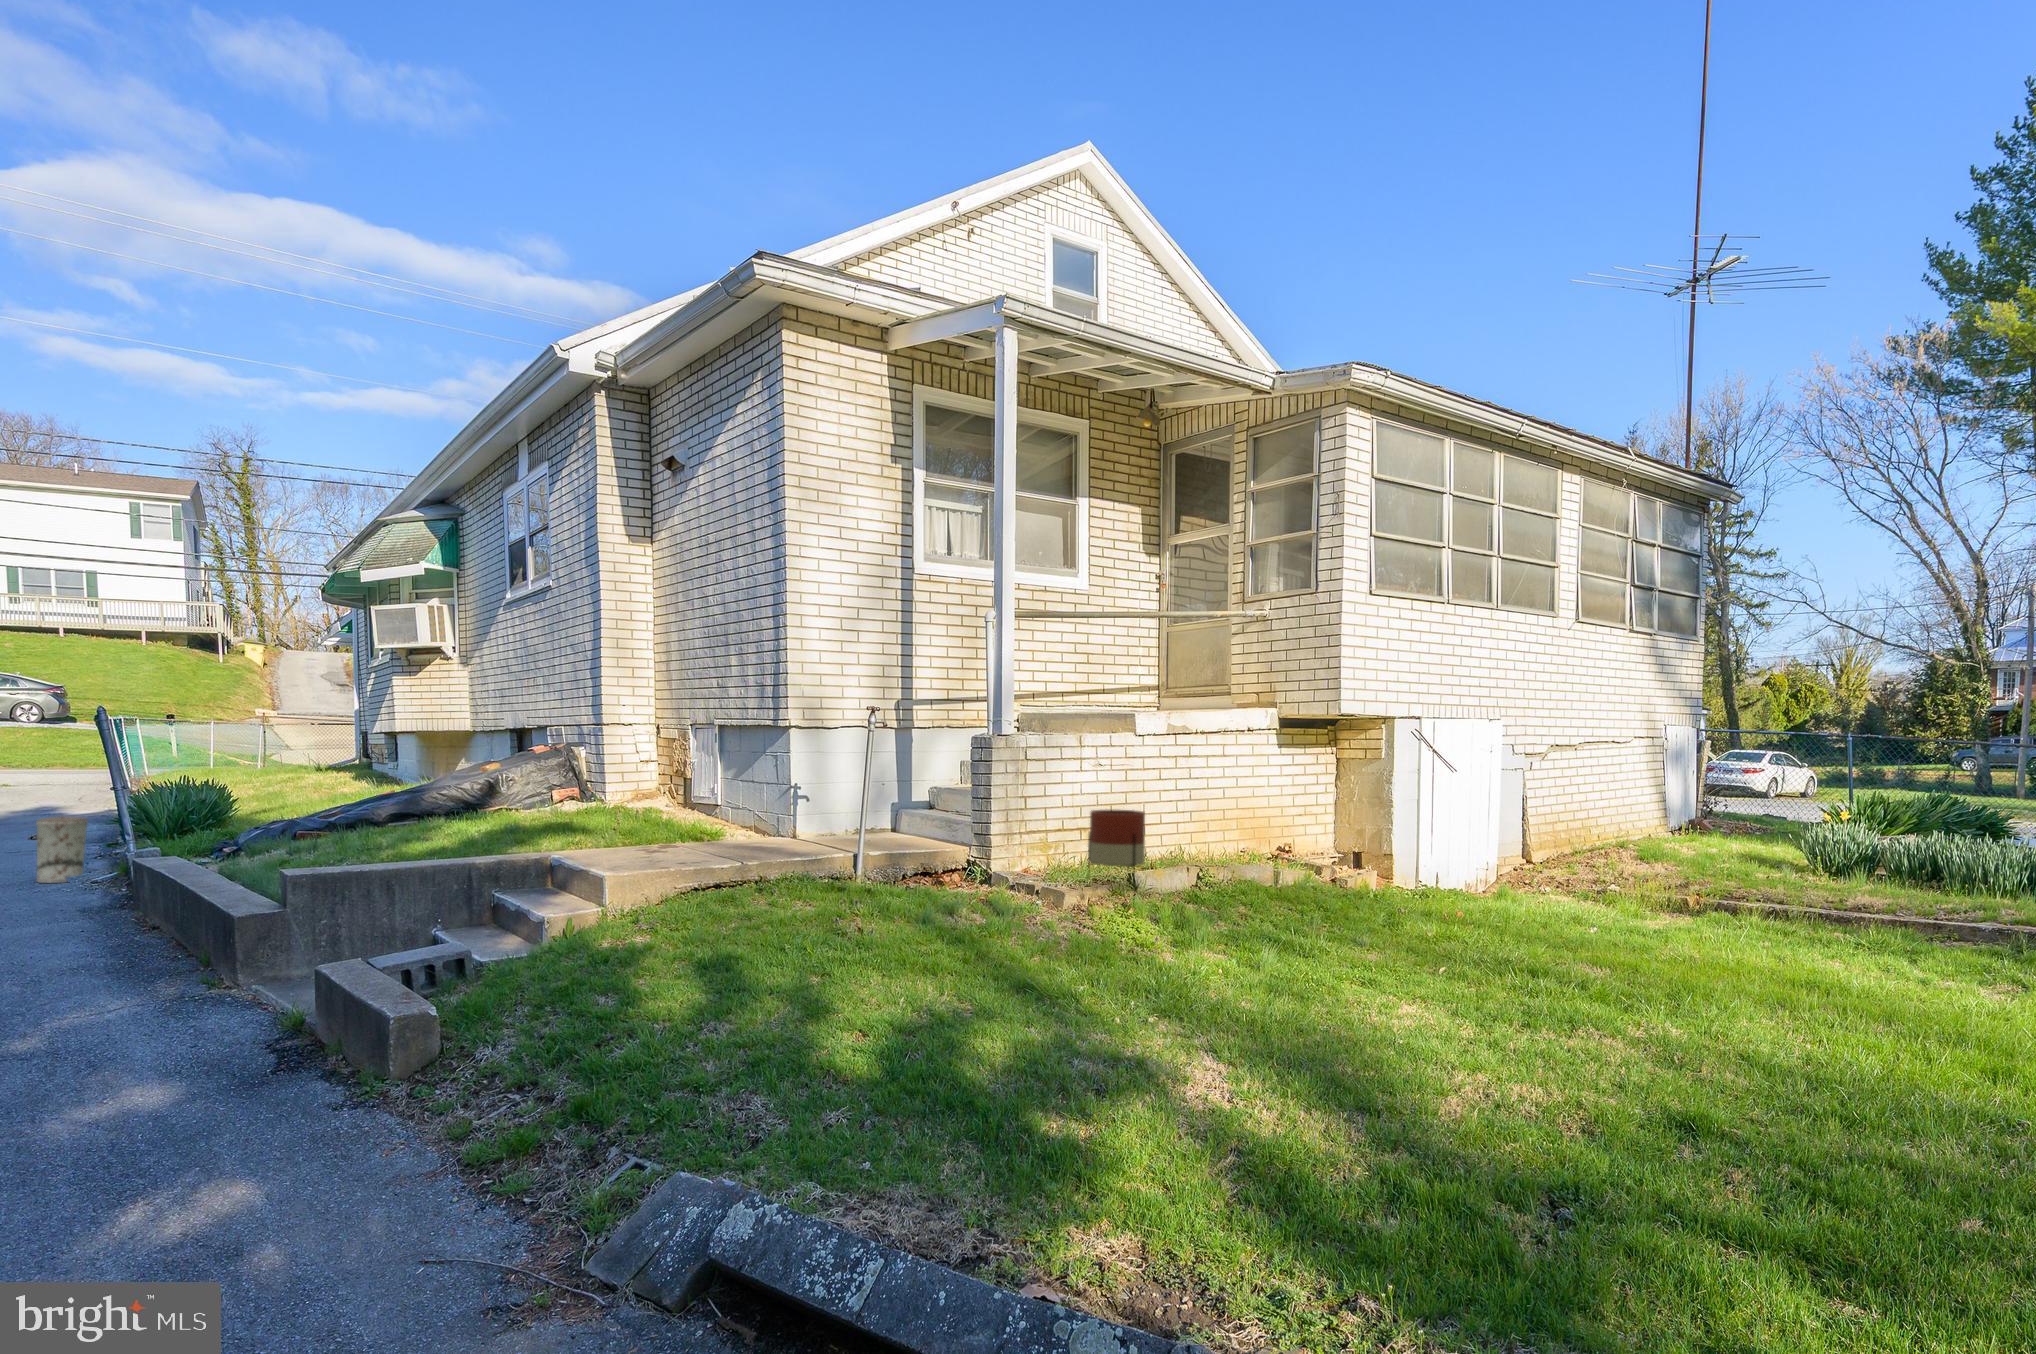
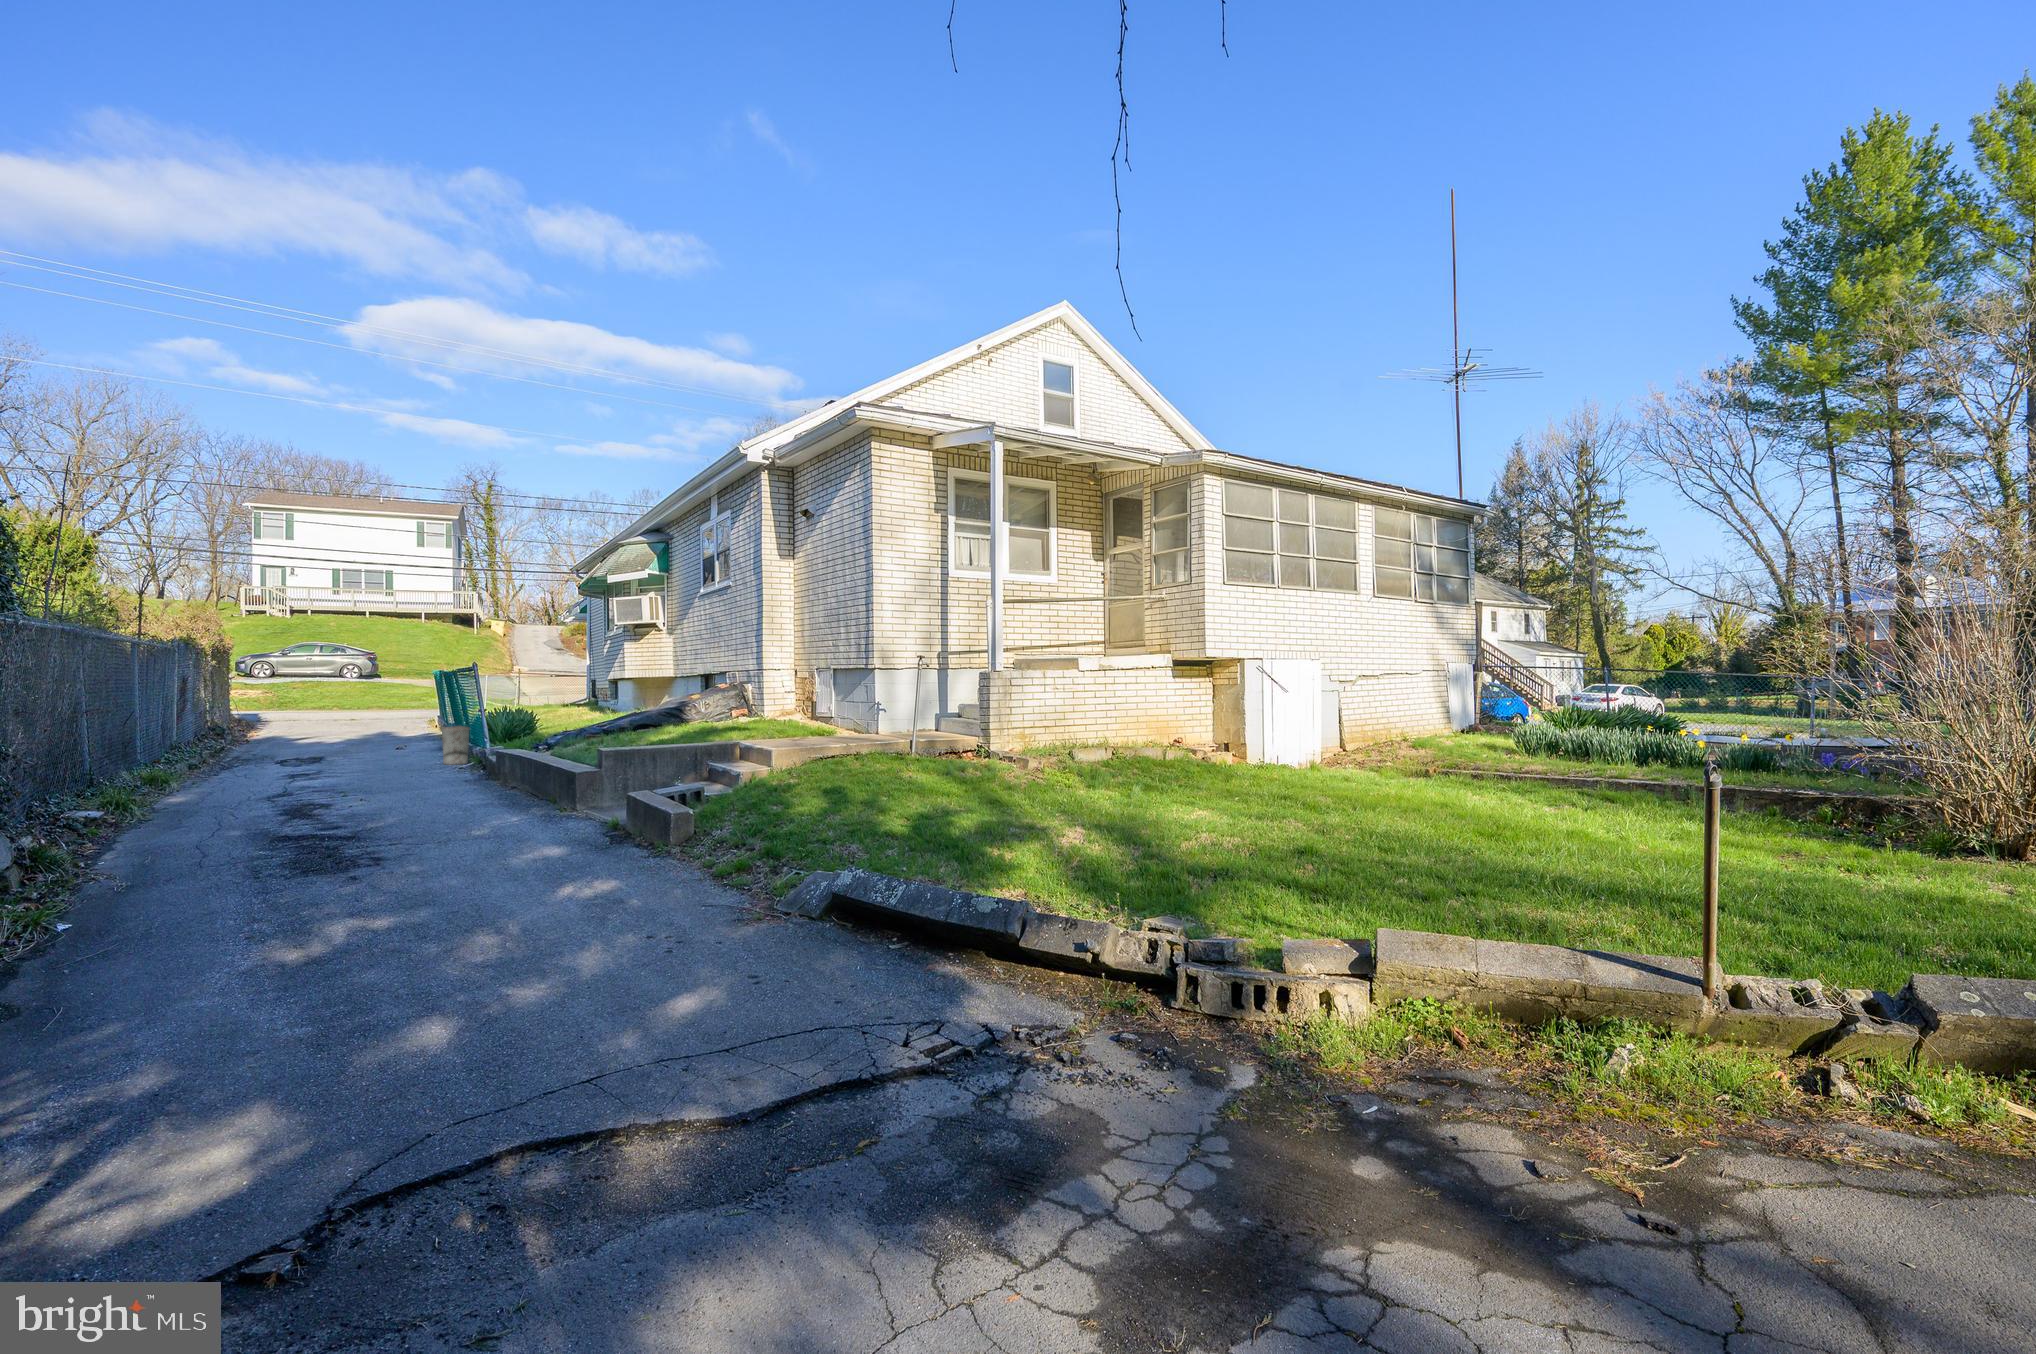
planter: present [1088,810,1145,888] -> none [1042,711,1073,754]

